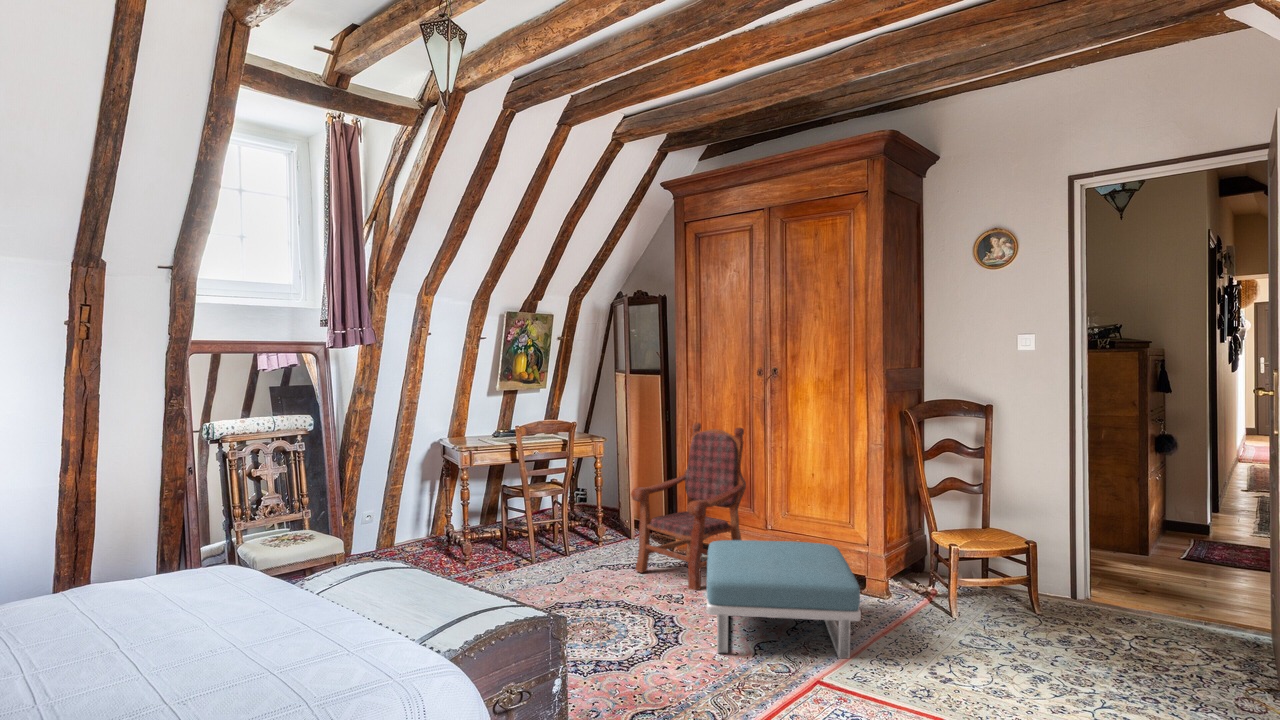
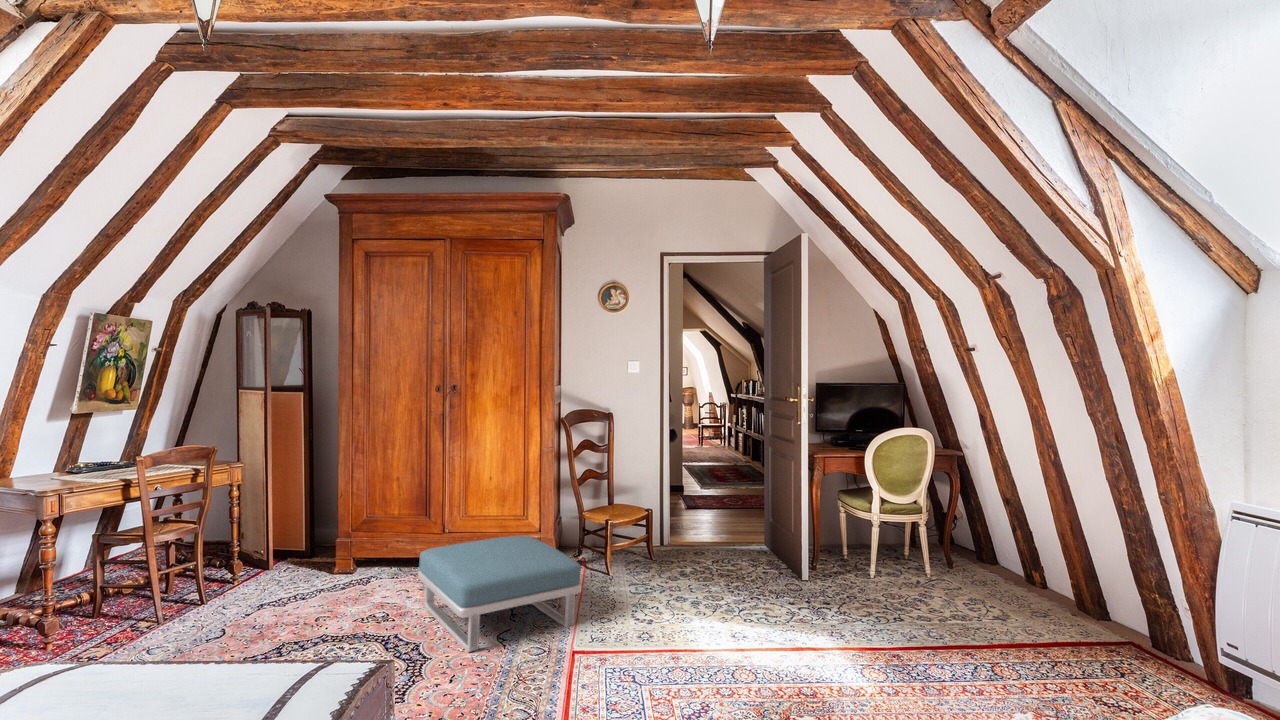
armchair: present [631,422,746,591] -> none [304,438,426,605]

